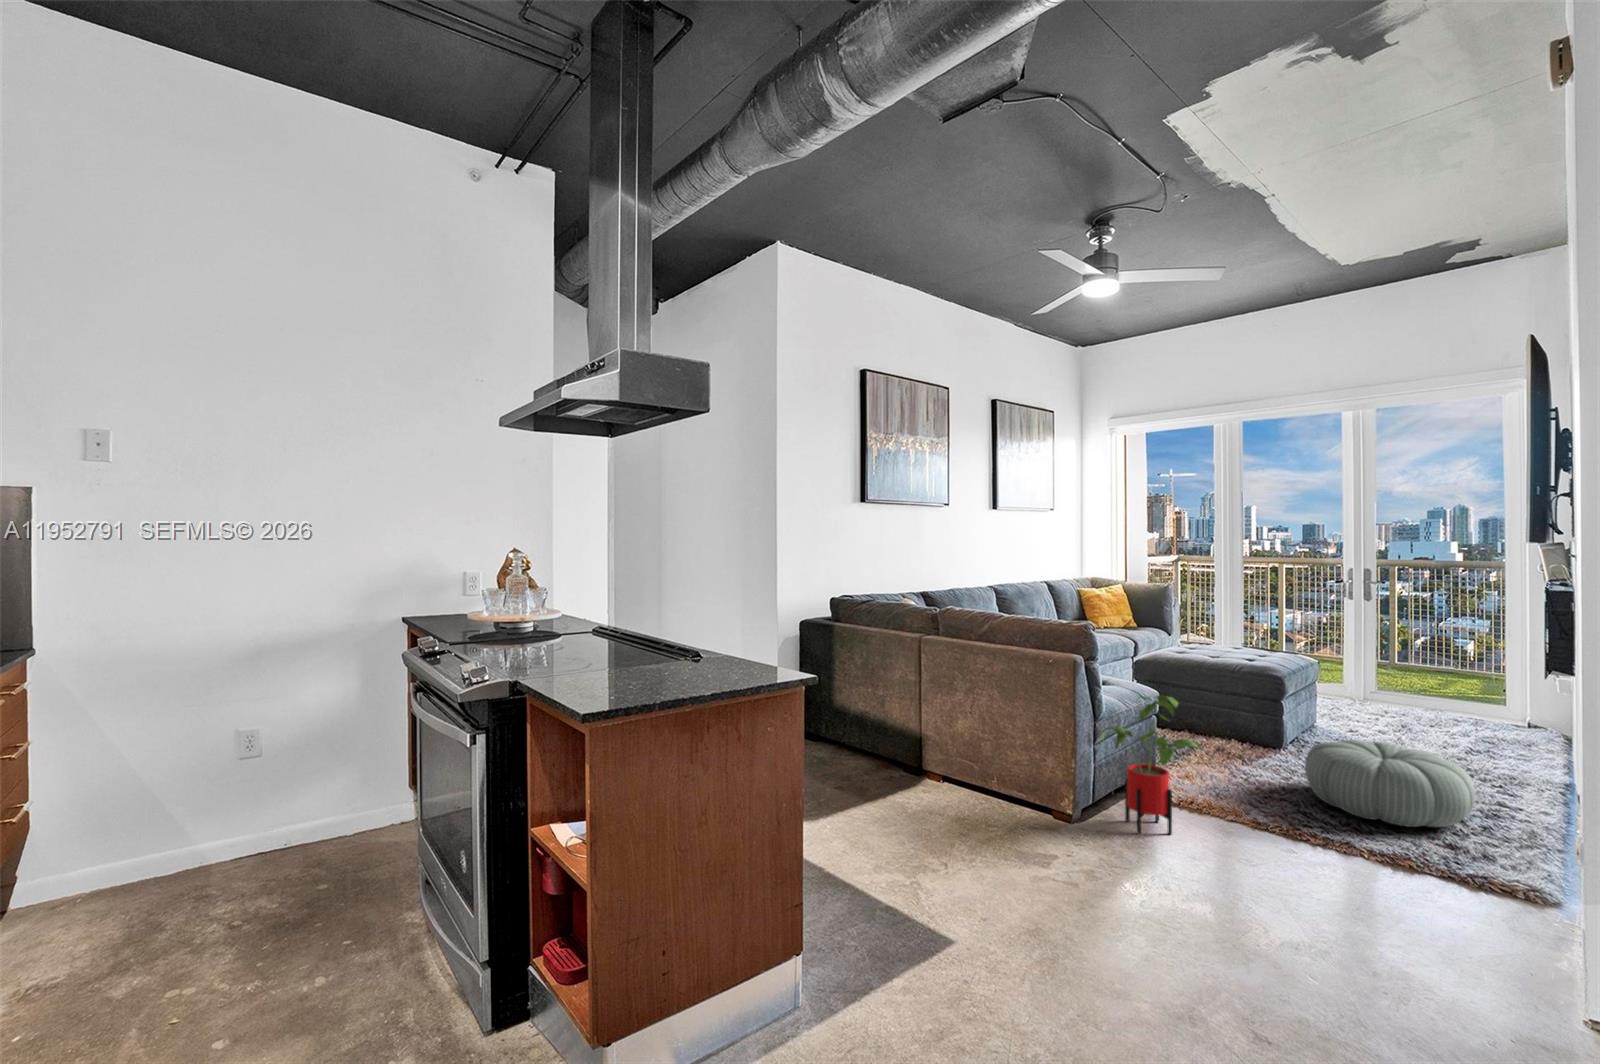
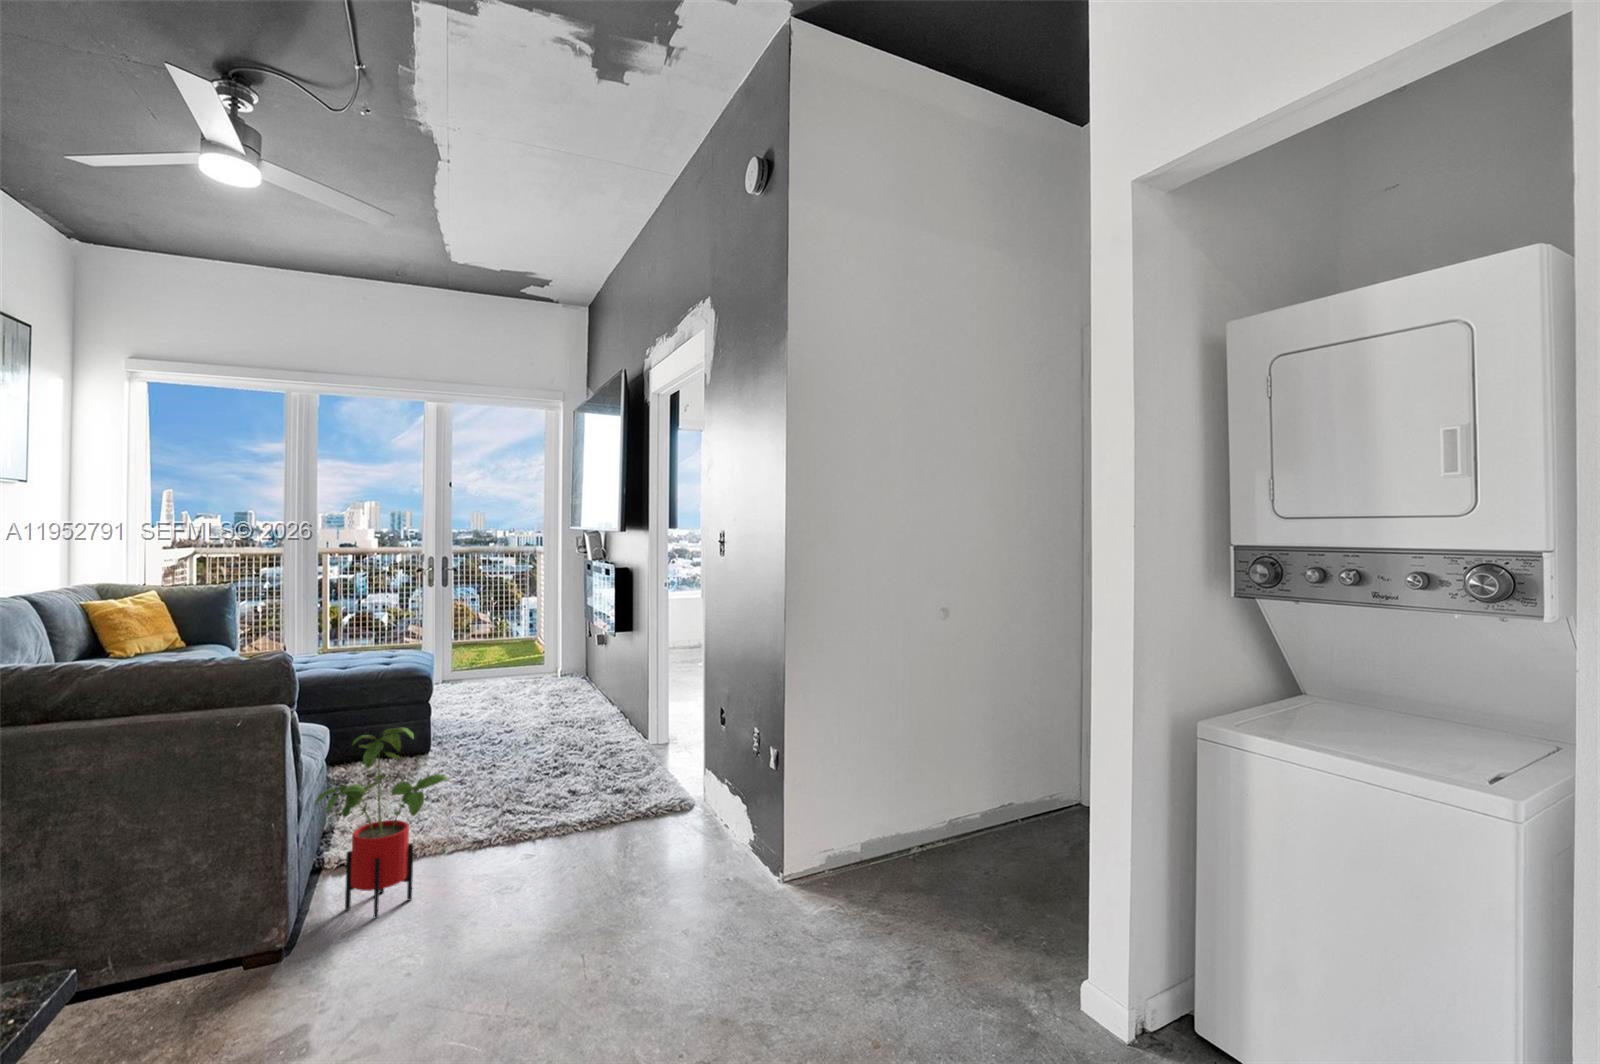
pouf: present [1305,740,1476,827] -> none [484,721,615,799]

